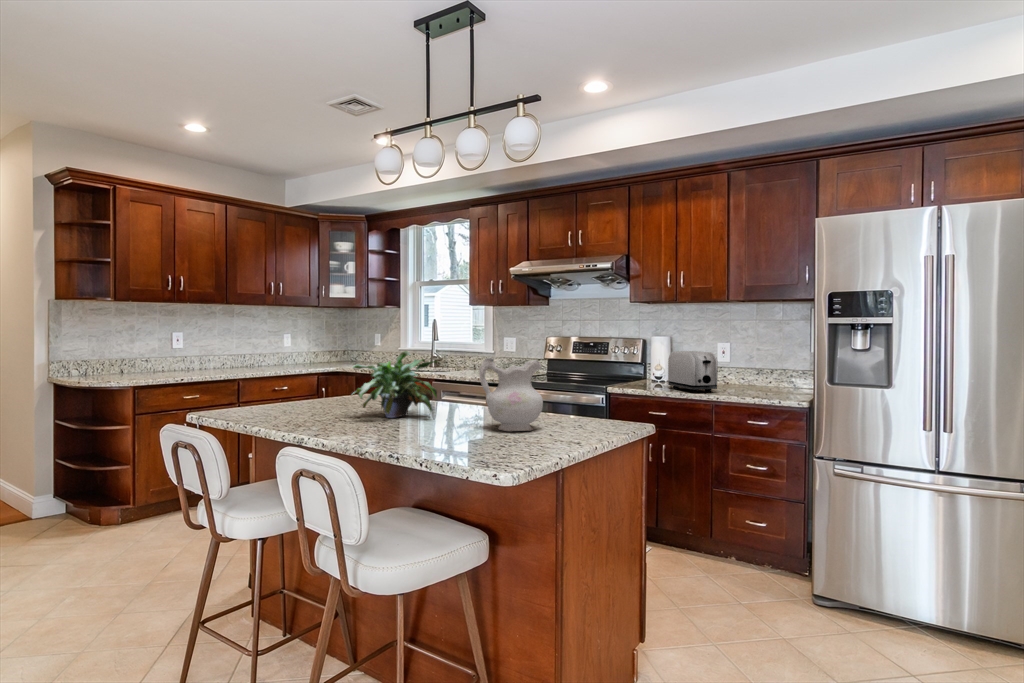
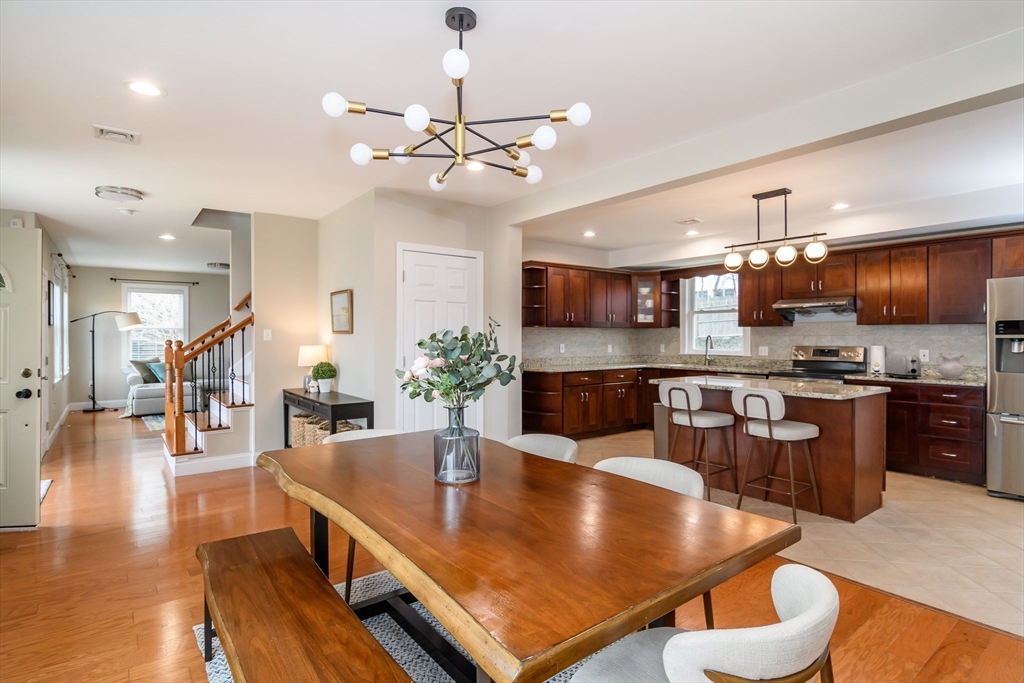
potted plant: present [353,351,440,418] -> none [729,354,773,384]
ceramic pitcher: present [479,358,543,431] -> present [936,353,965,380]

